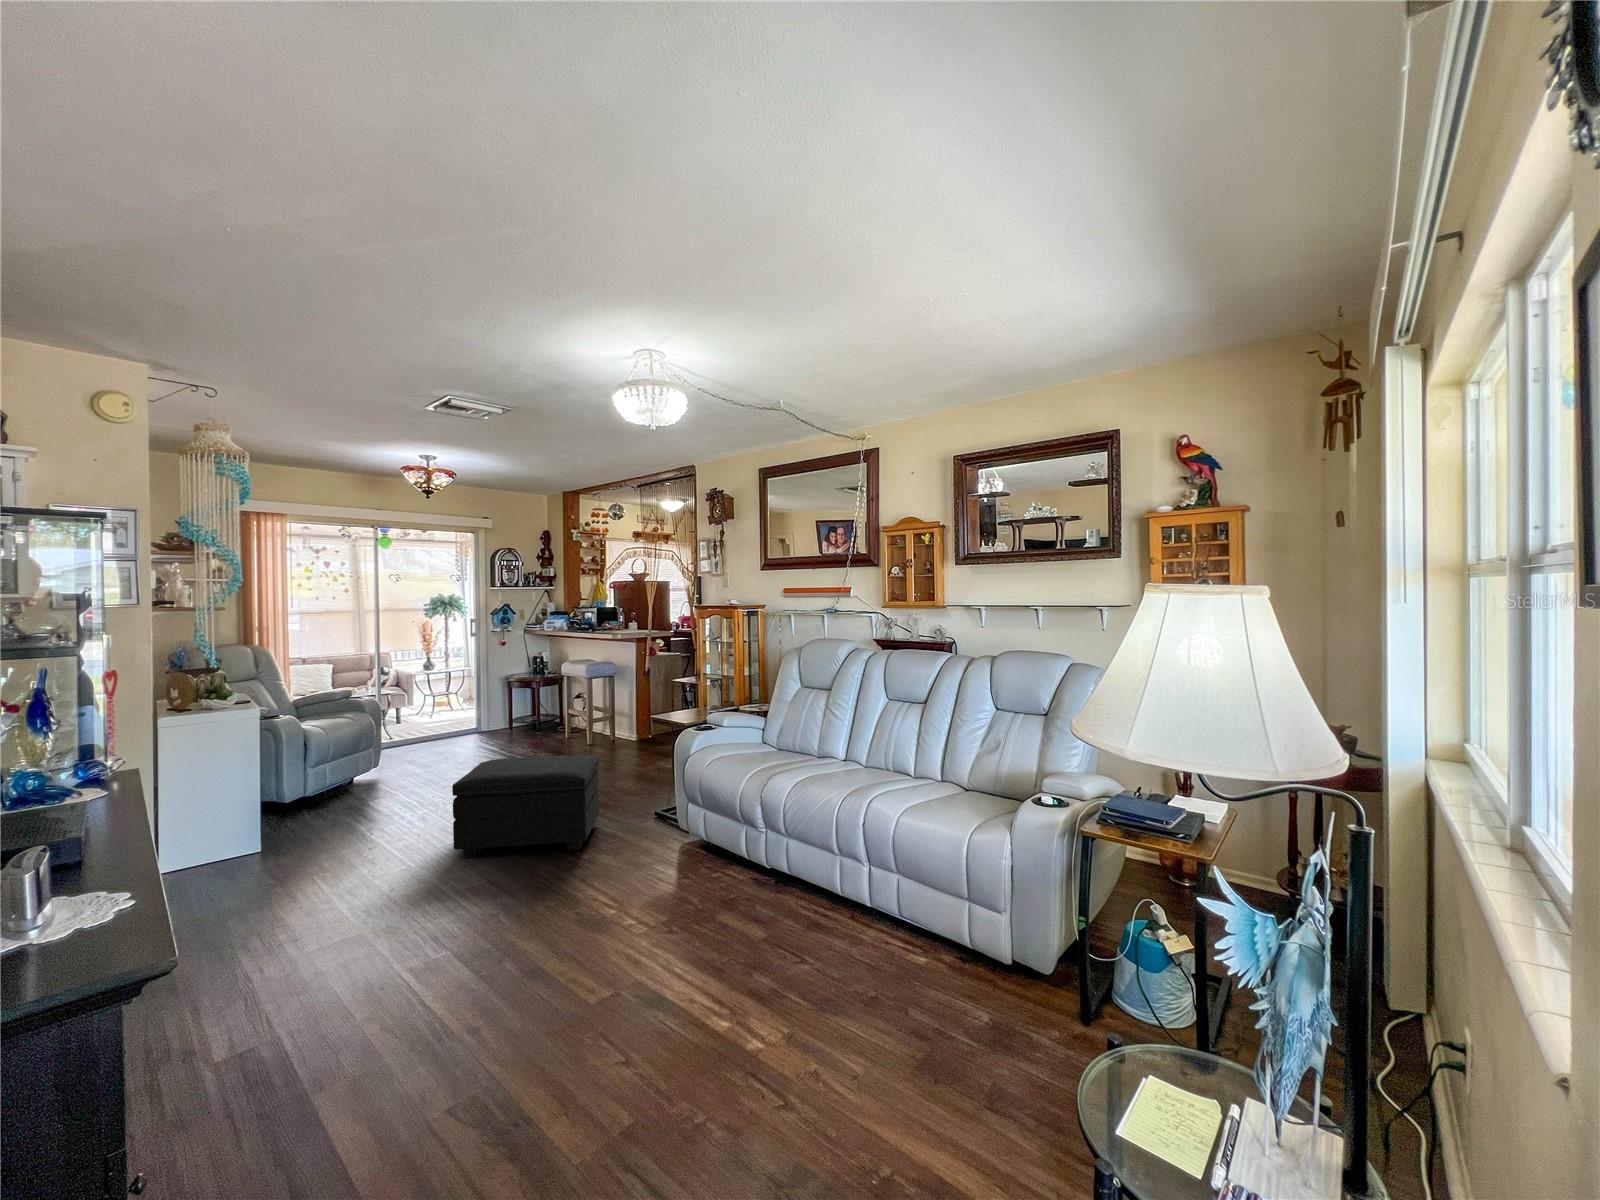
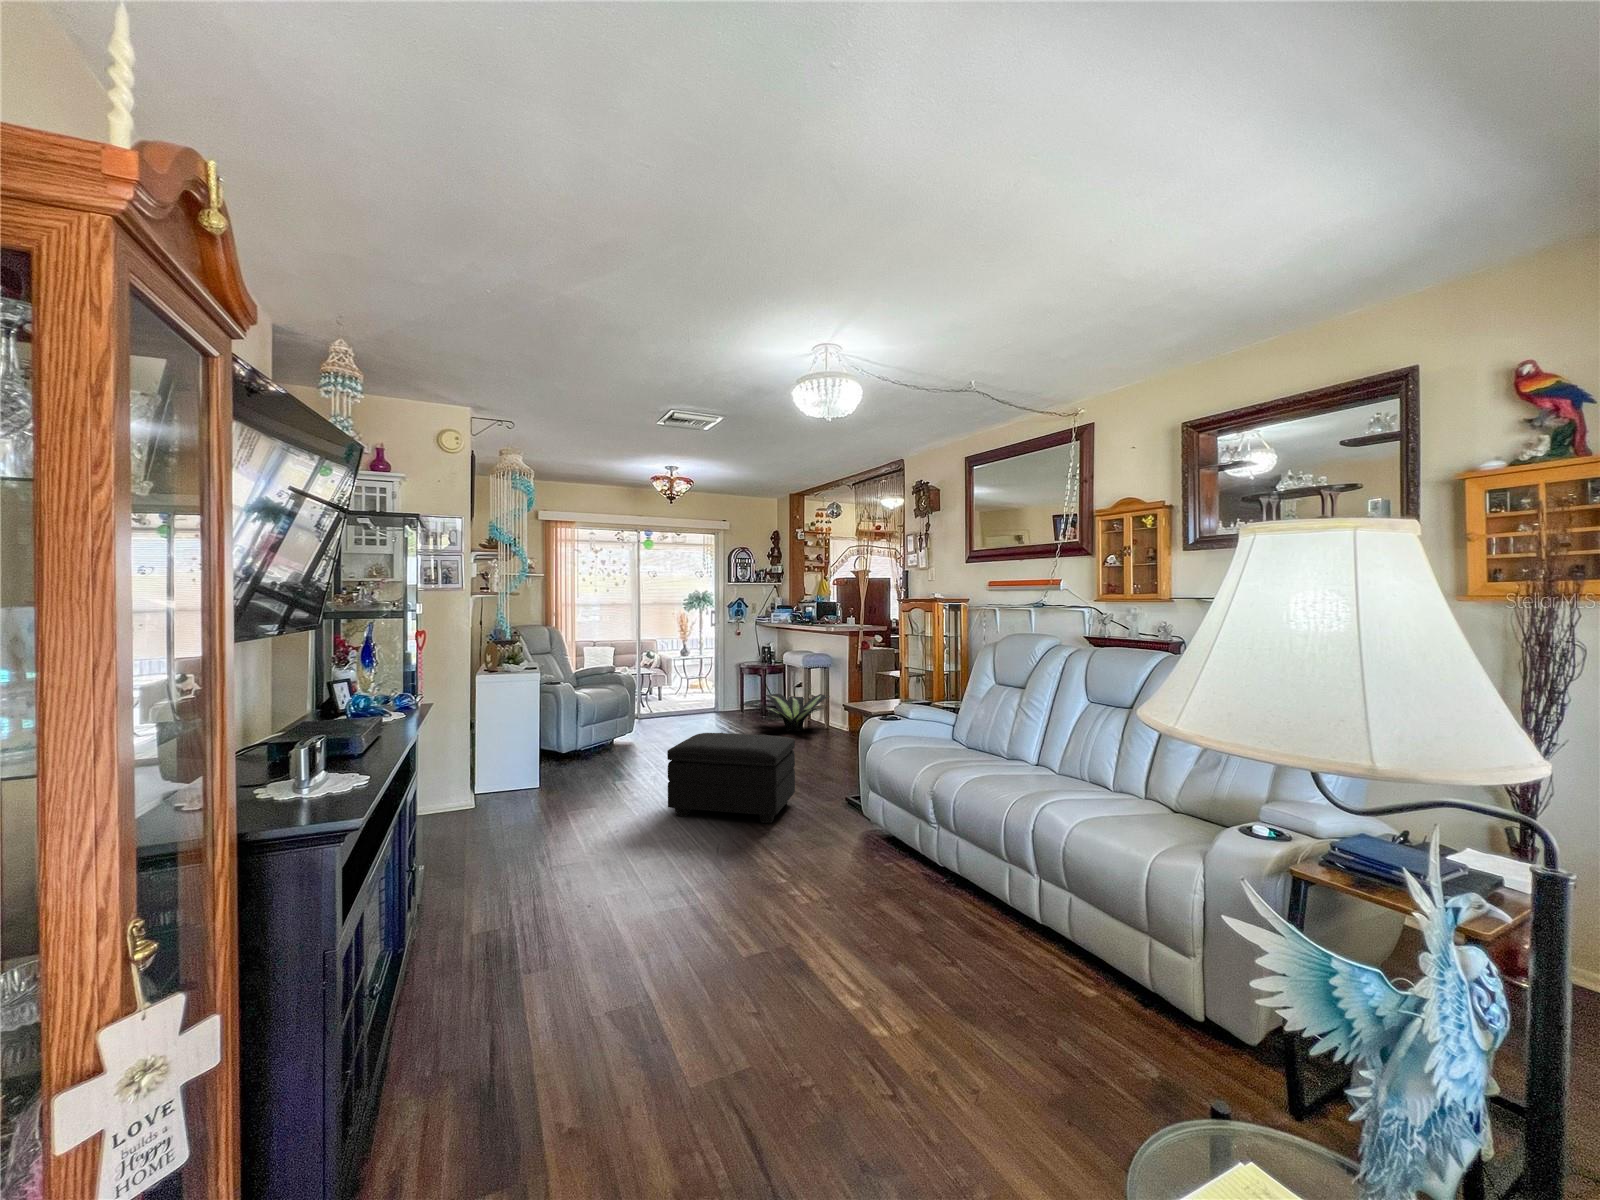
potted plant: none [540,704,614,746] -> present [765,694,830,732]

